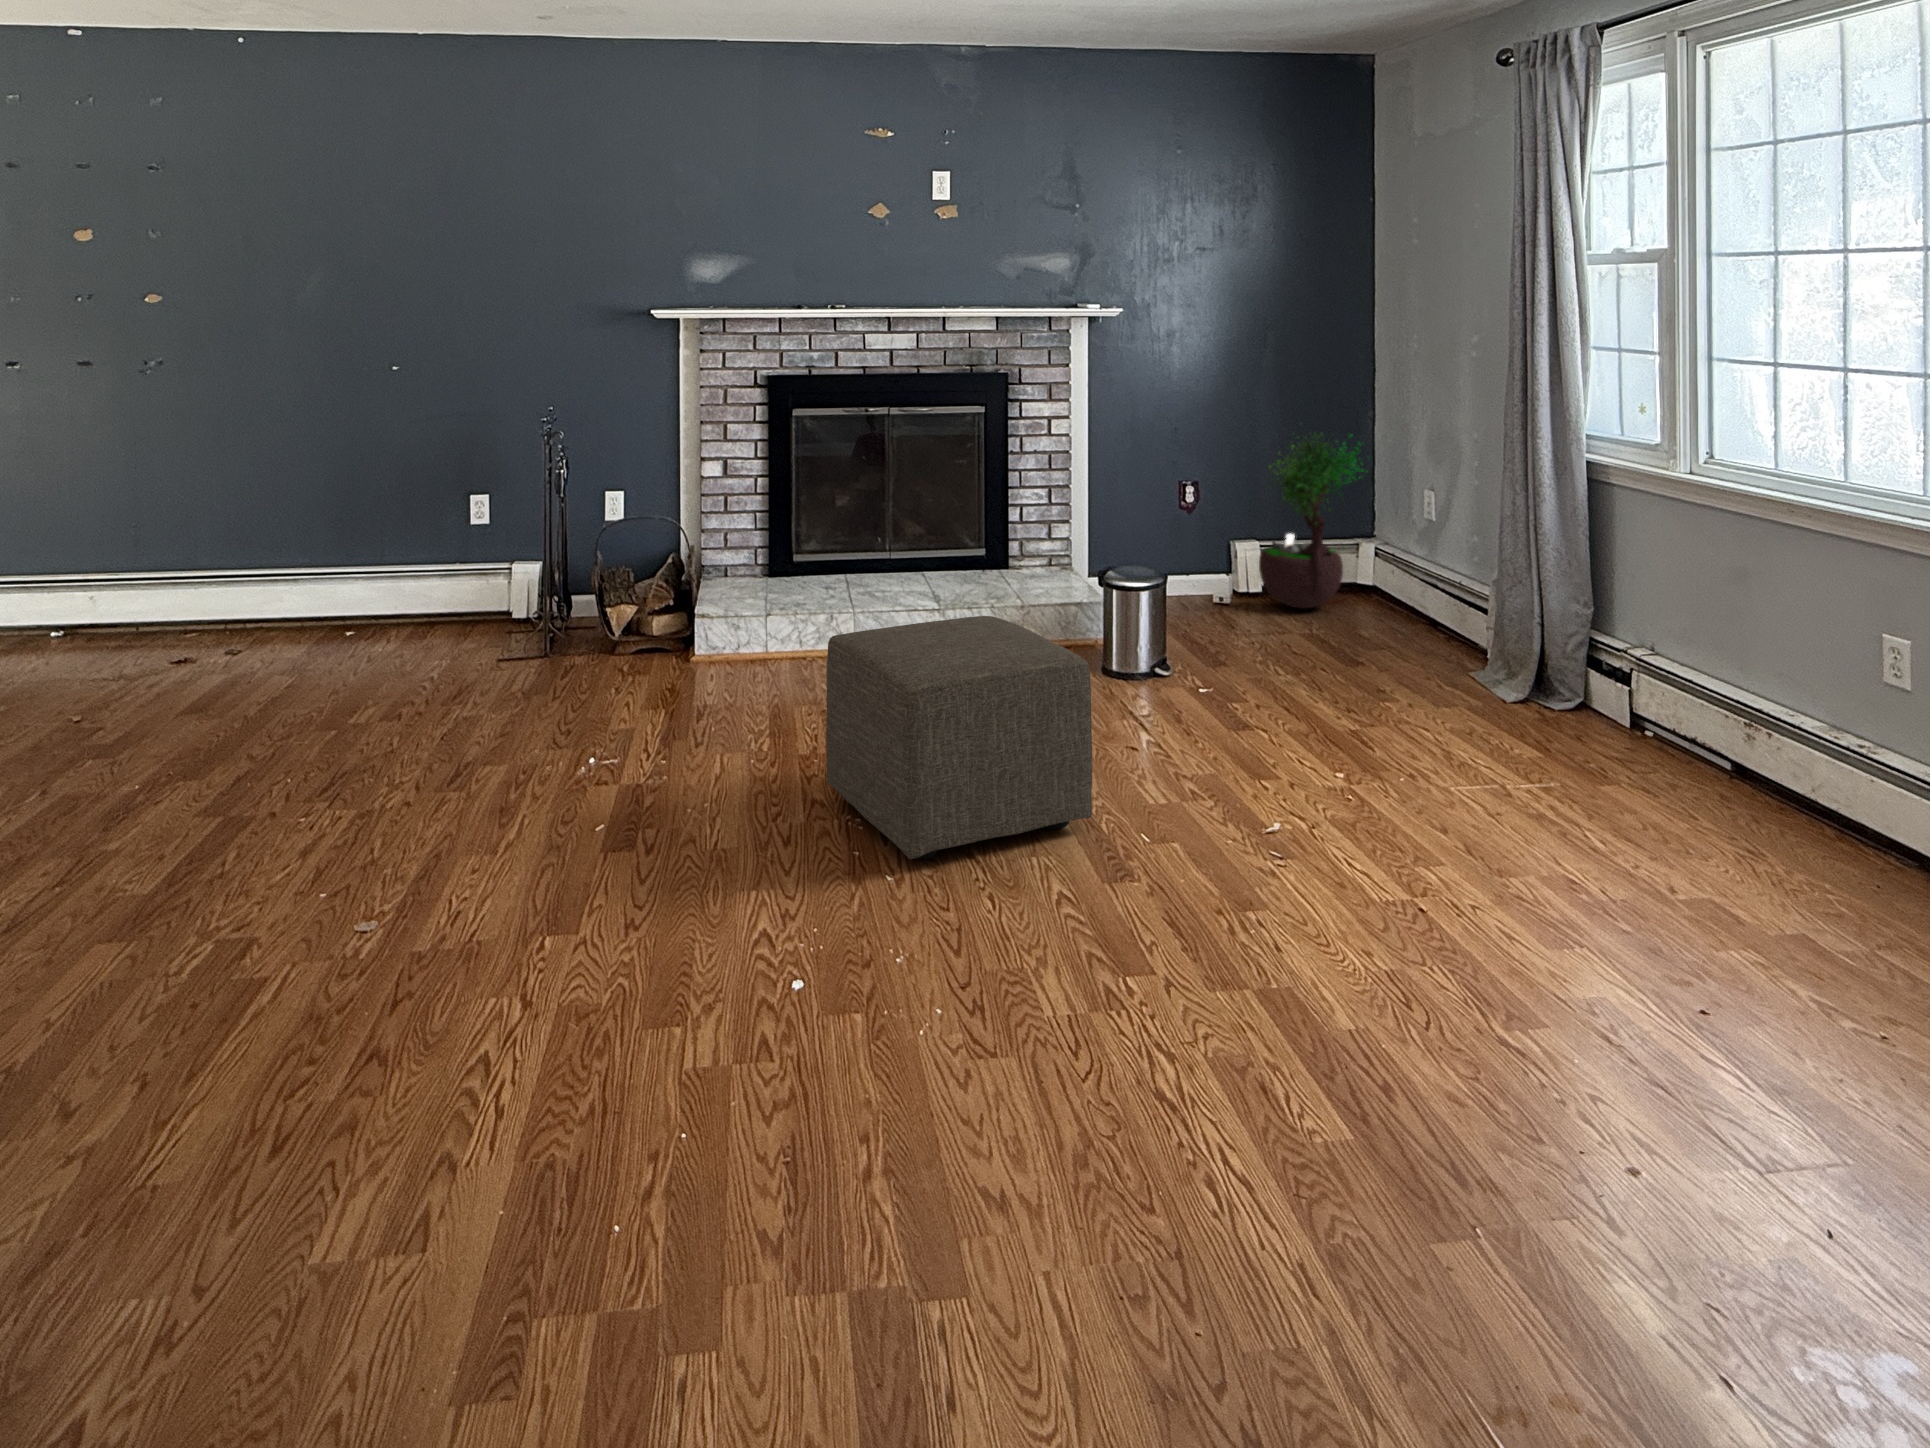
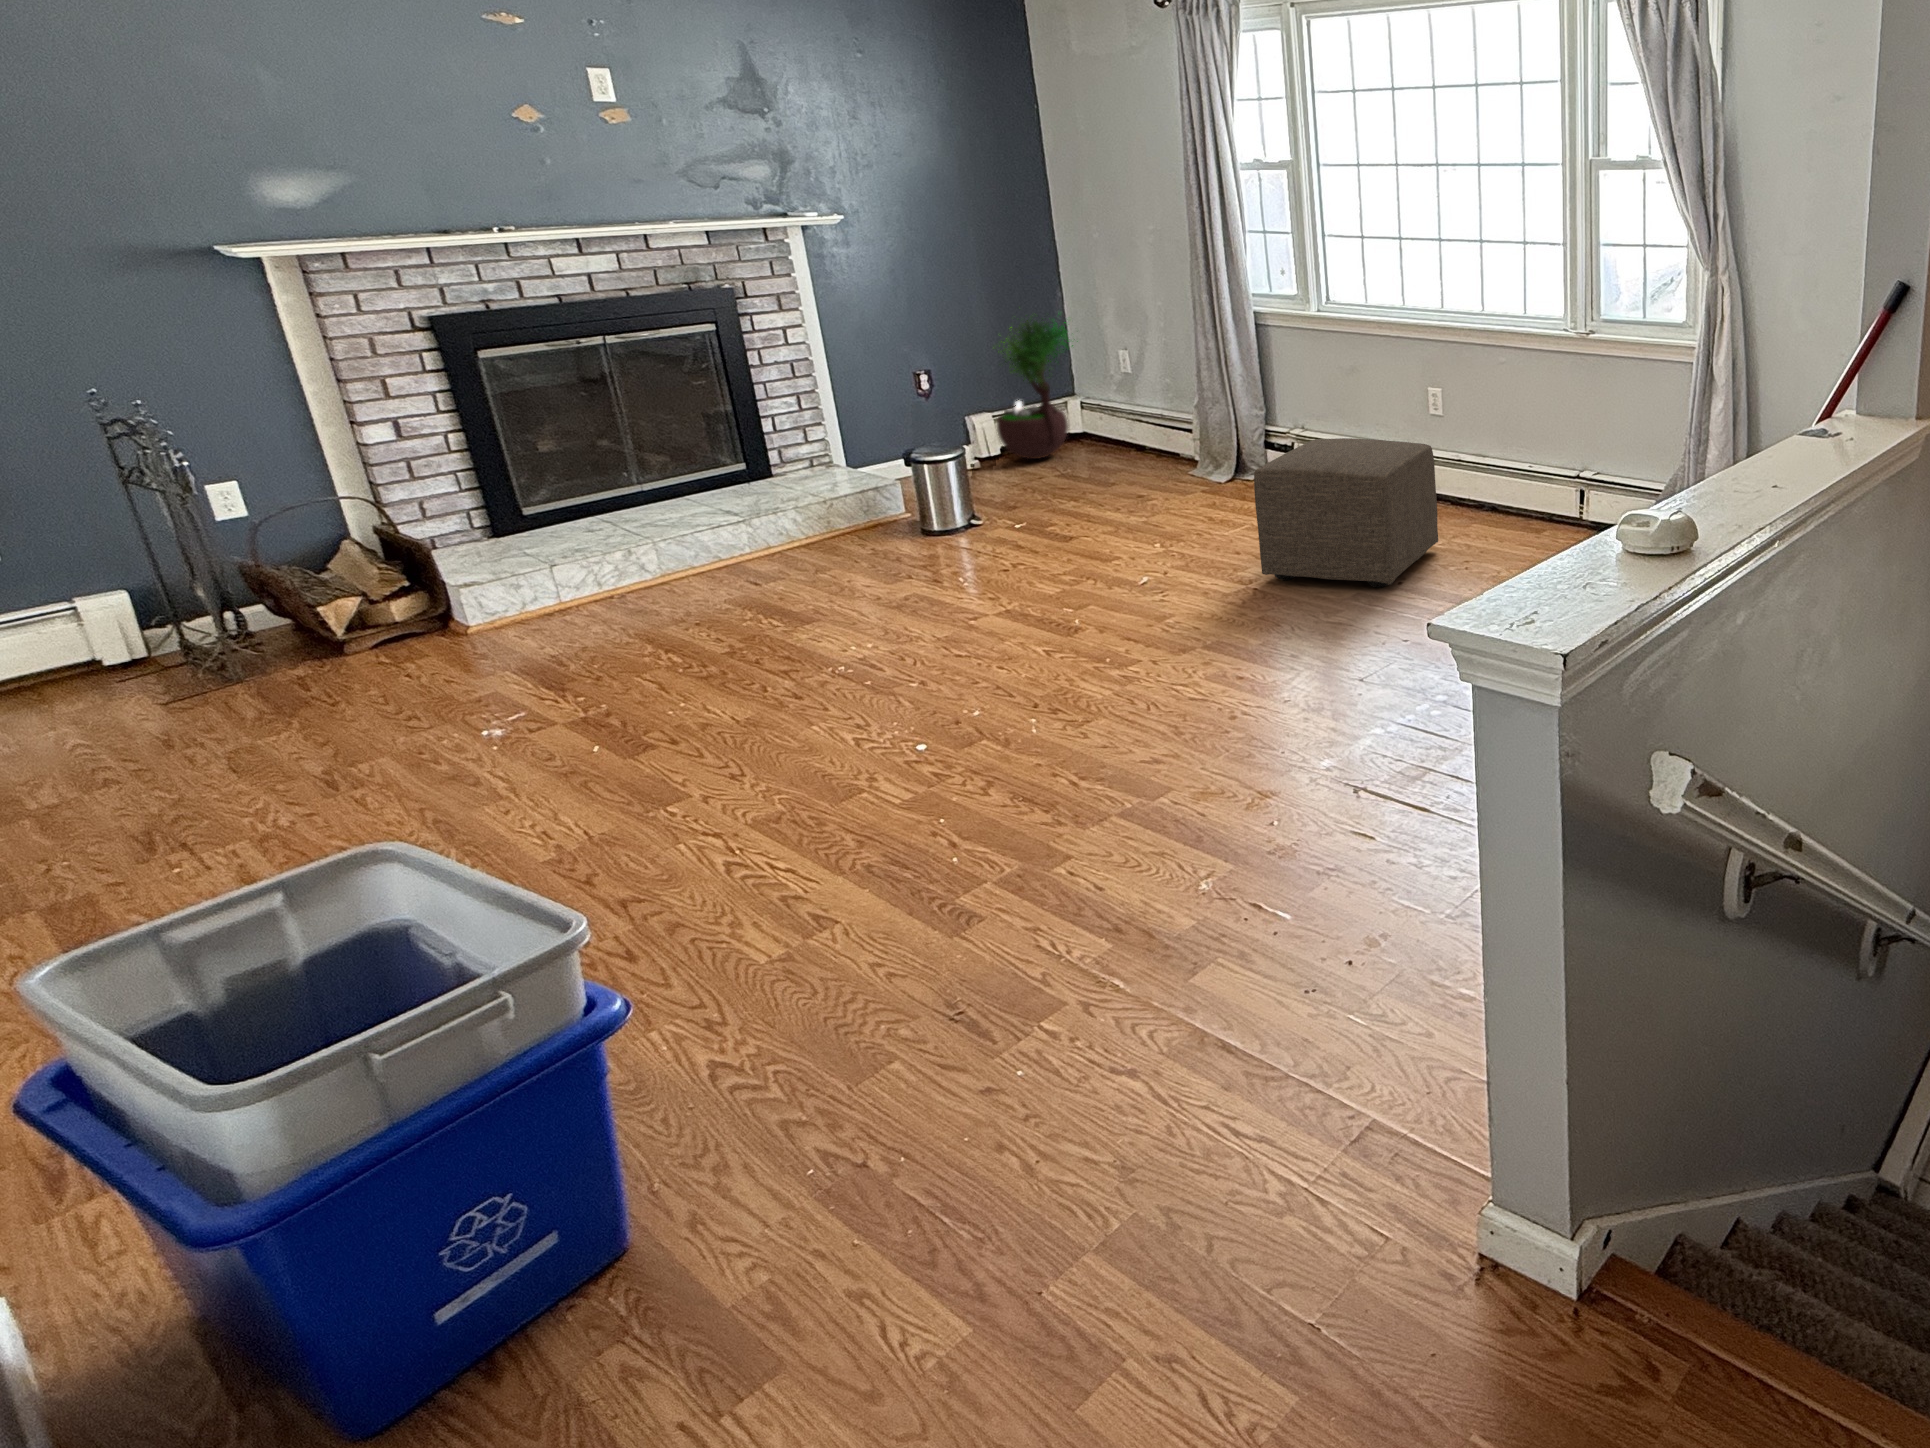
ottoman: present [826,616,1093,859] -> present [1254,438,1438,588]

